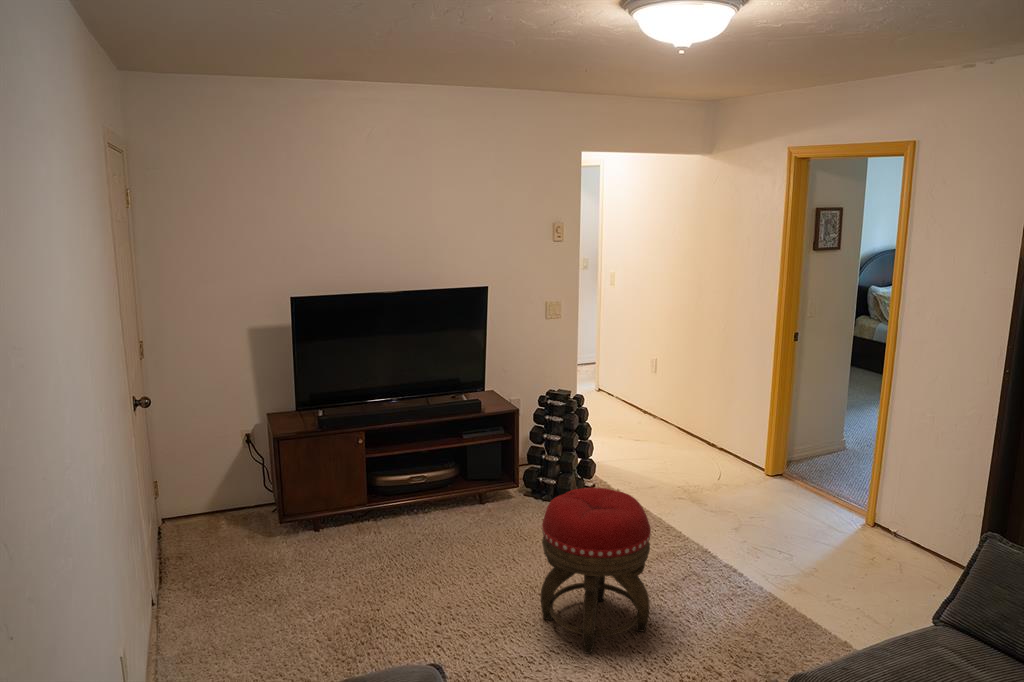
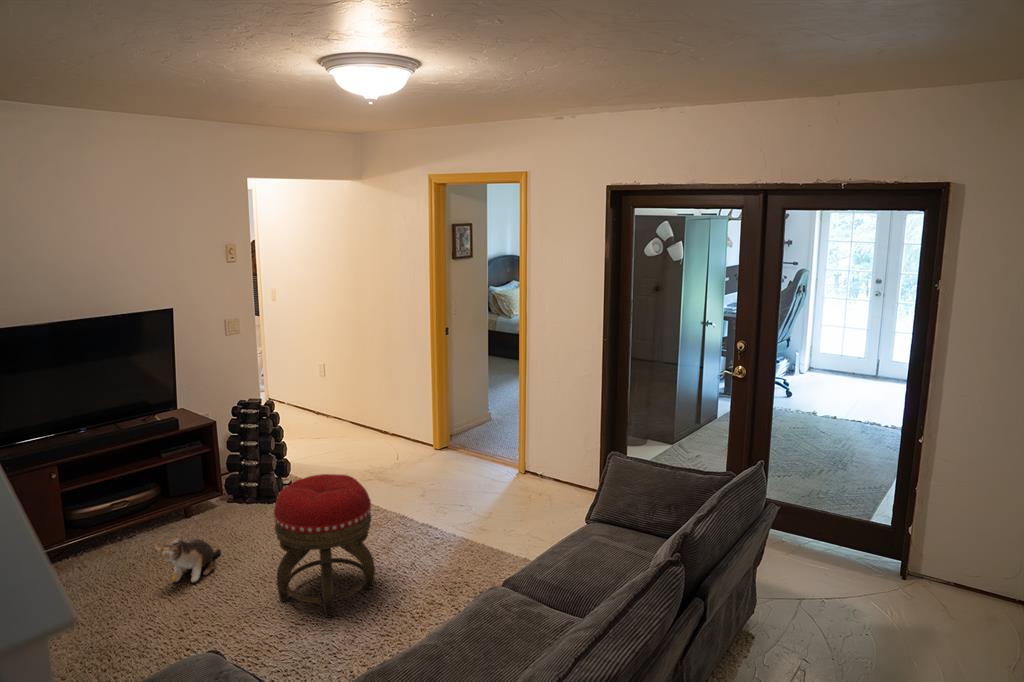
plush toy: none [435,524,503,574] -> present [155,538,221,582]

